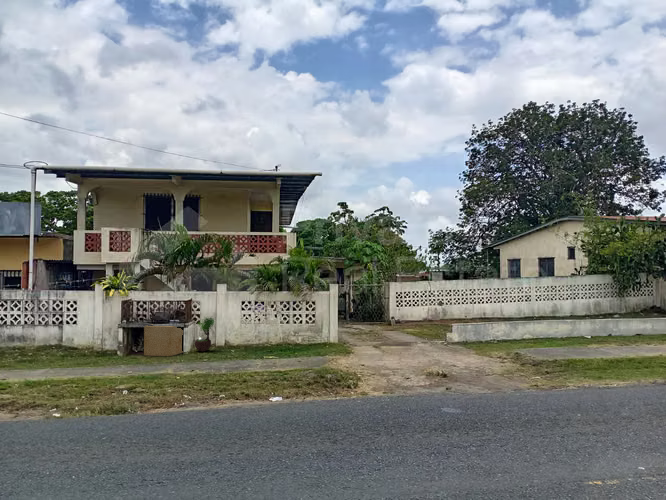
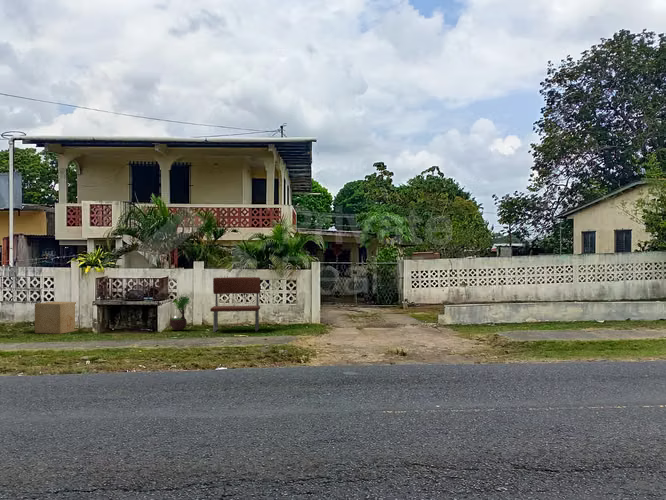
bench: none [237,299,284,353] -> present [210,277,260,332]
cardboard box: present [144,326,183,356] -> present [35,302,78,334]

